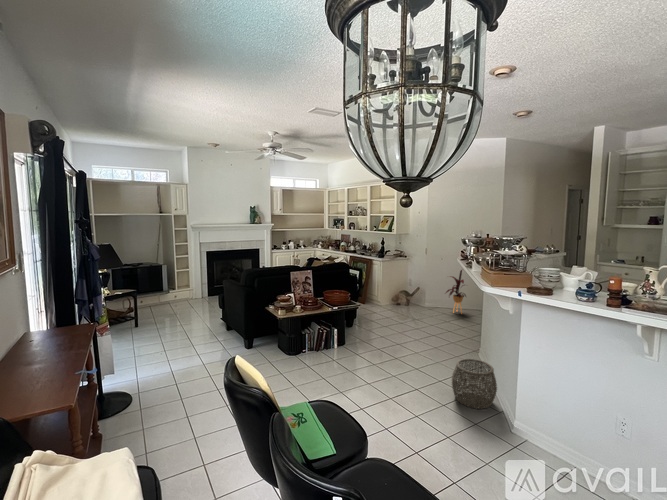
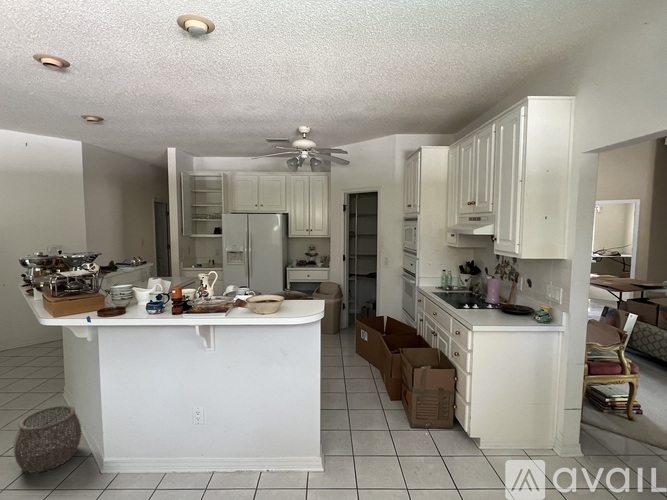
house plant: present [446,270,466,314] -> none [9,294,48,352]

